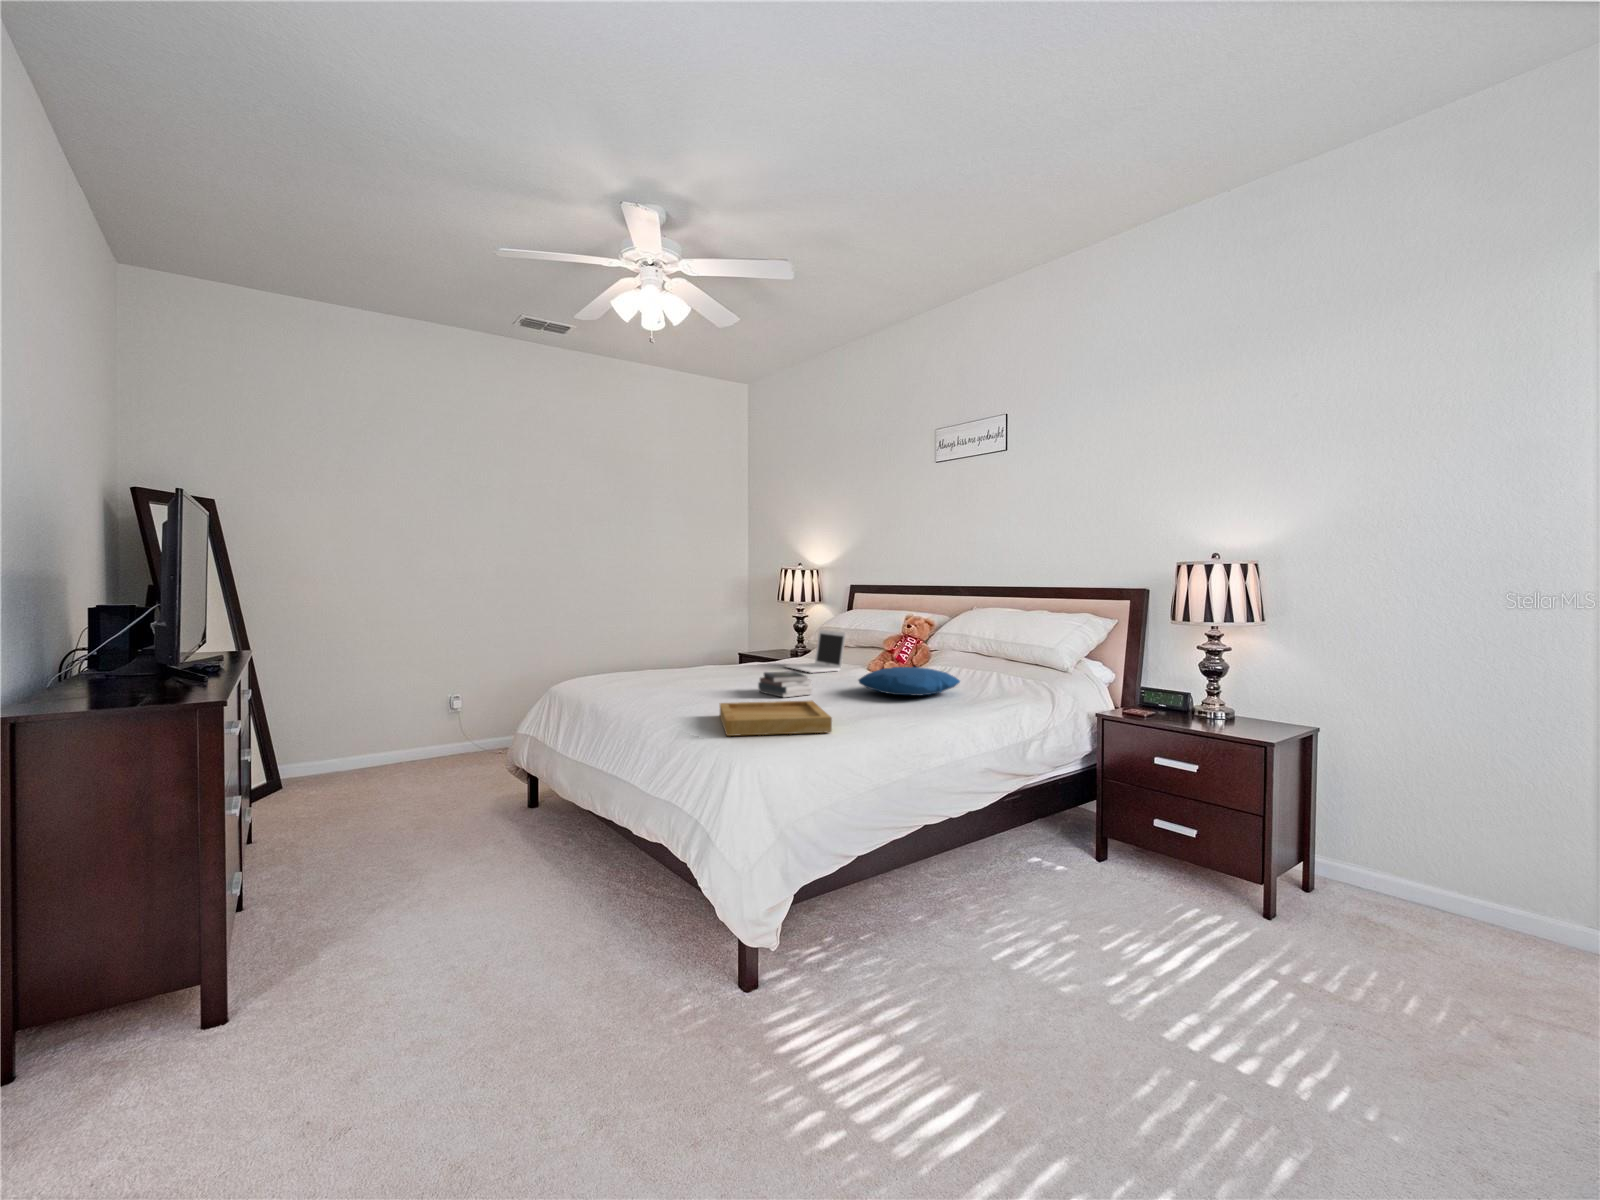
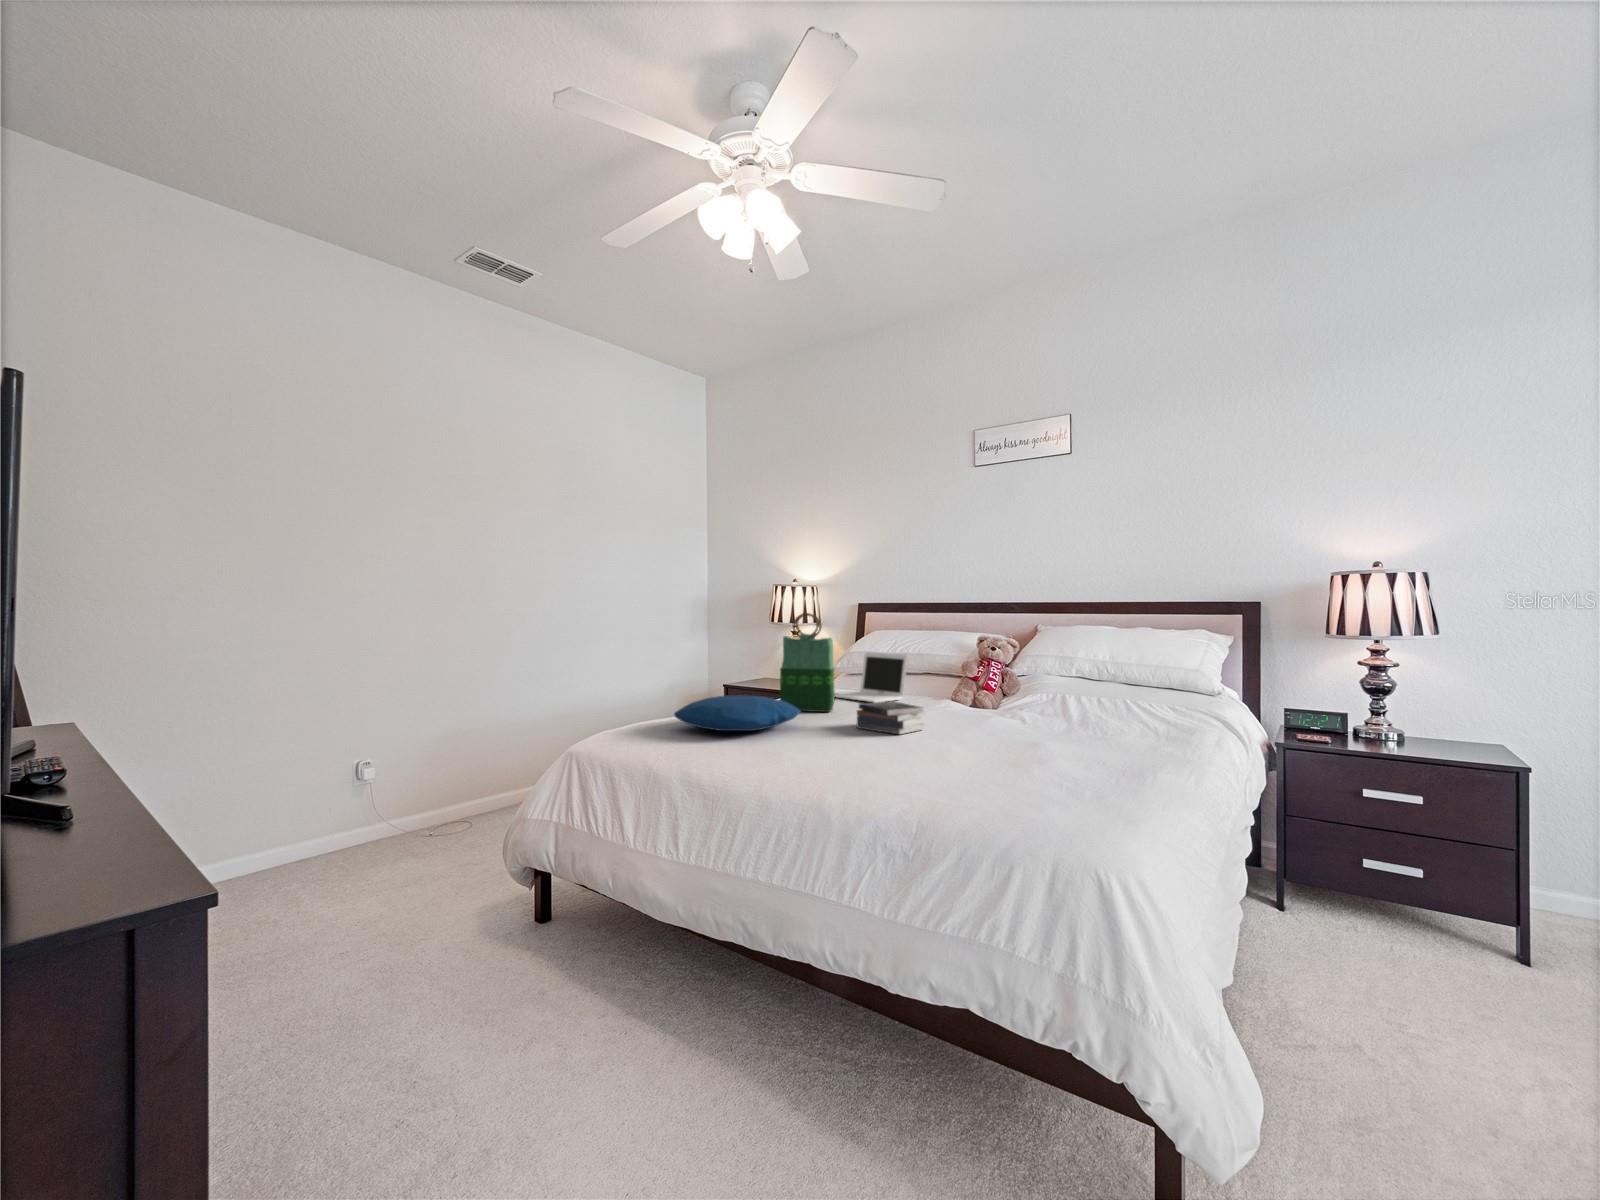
tote bag: none [723,597,766,679] -> present [780,613,835,712]
pillow: present [859,667,960,696] -> present [674,696,801,731]
tray: present [720,701,832,736] -> none [865,738,1048,792]

